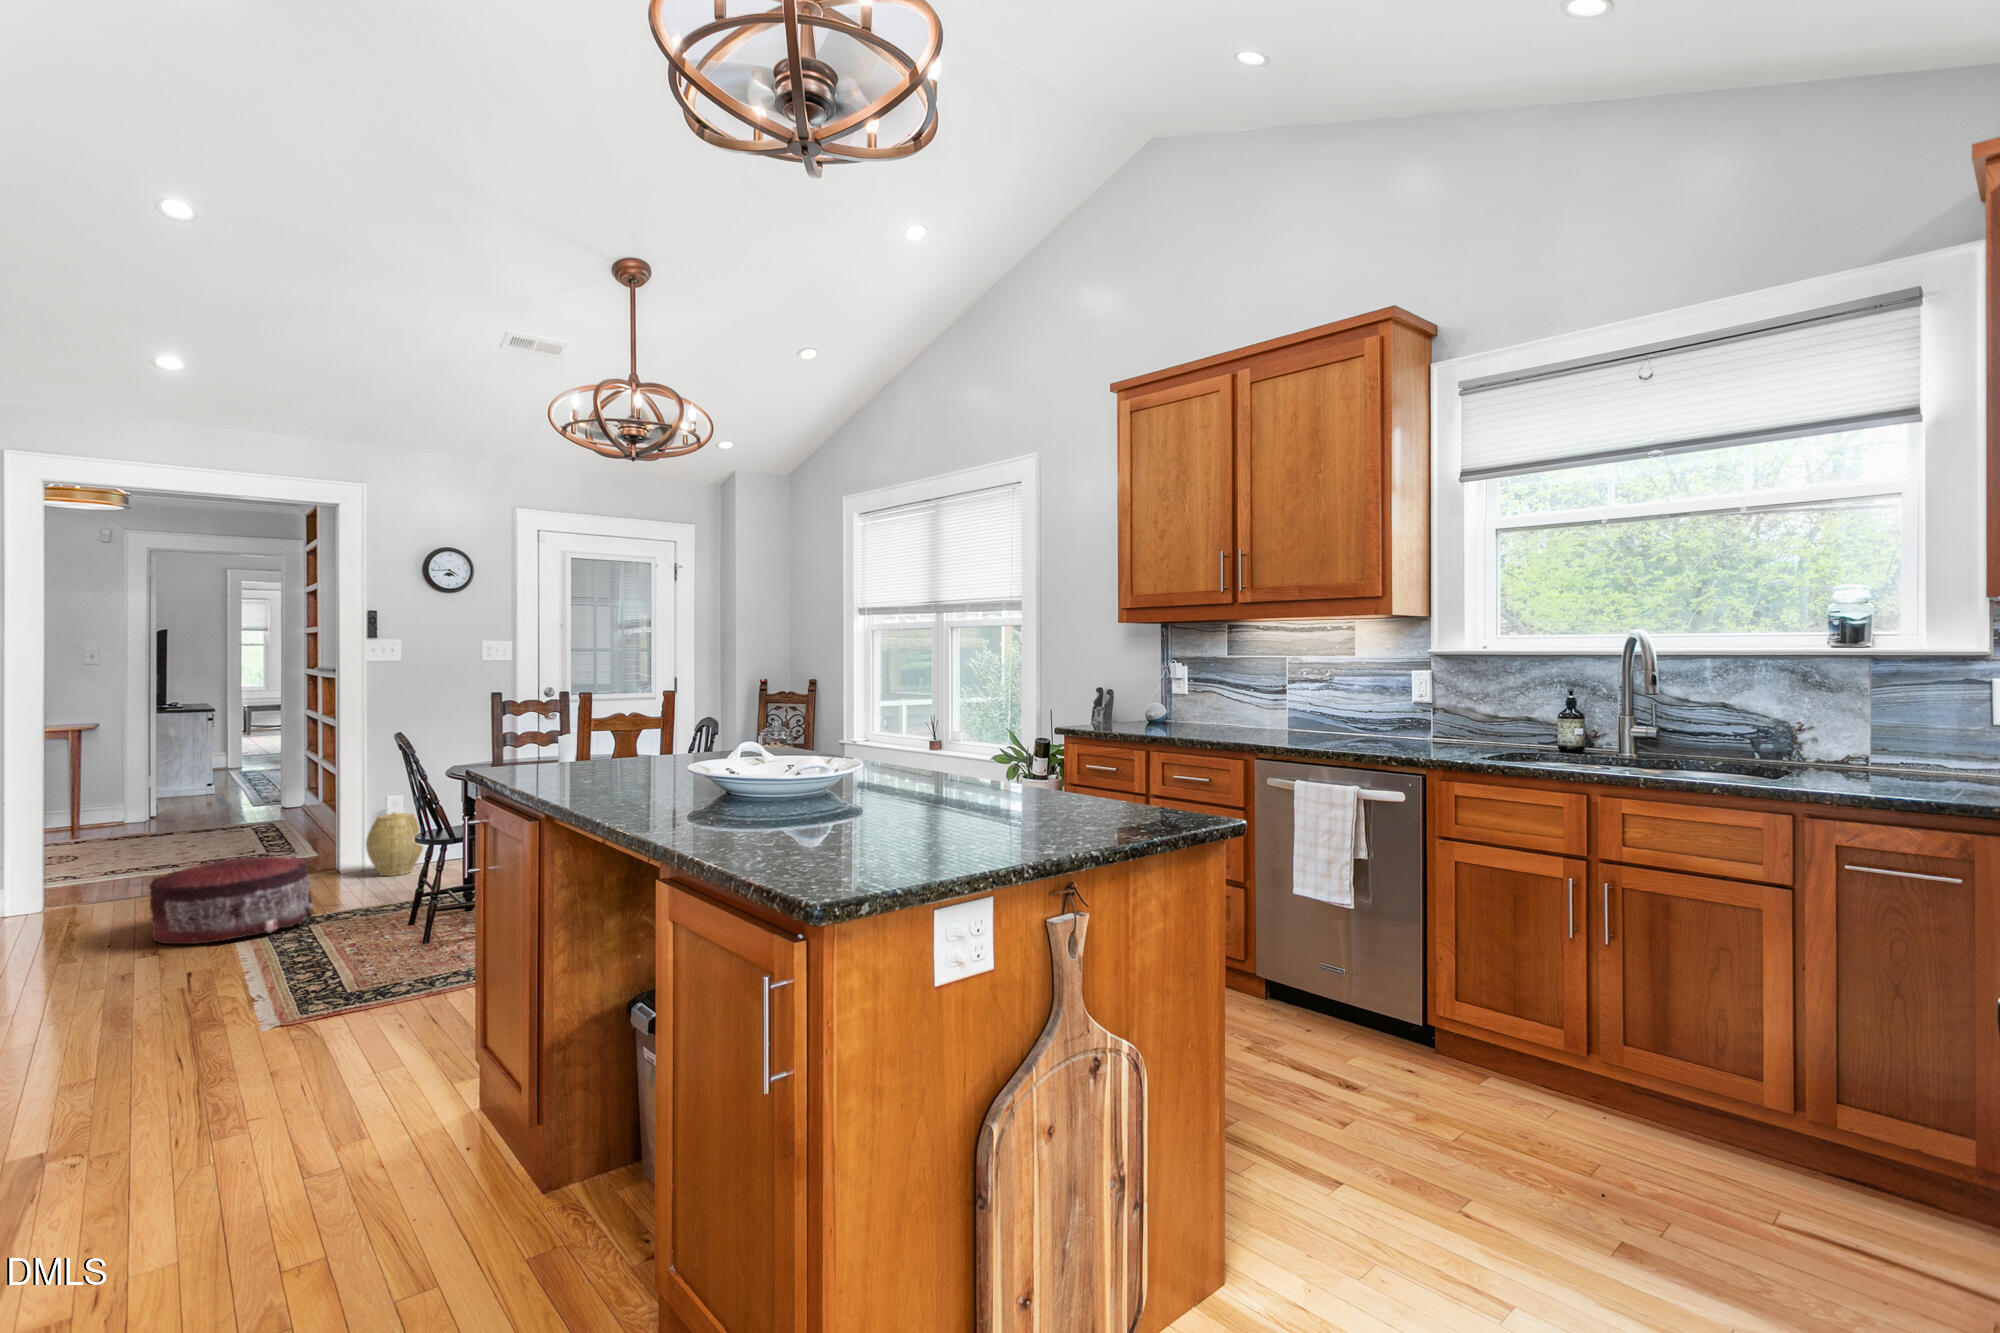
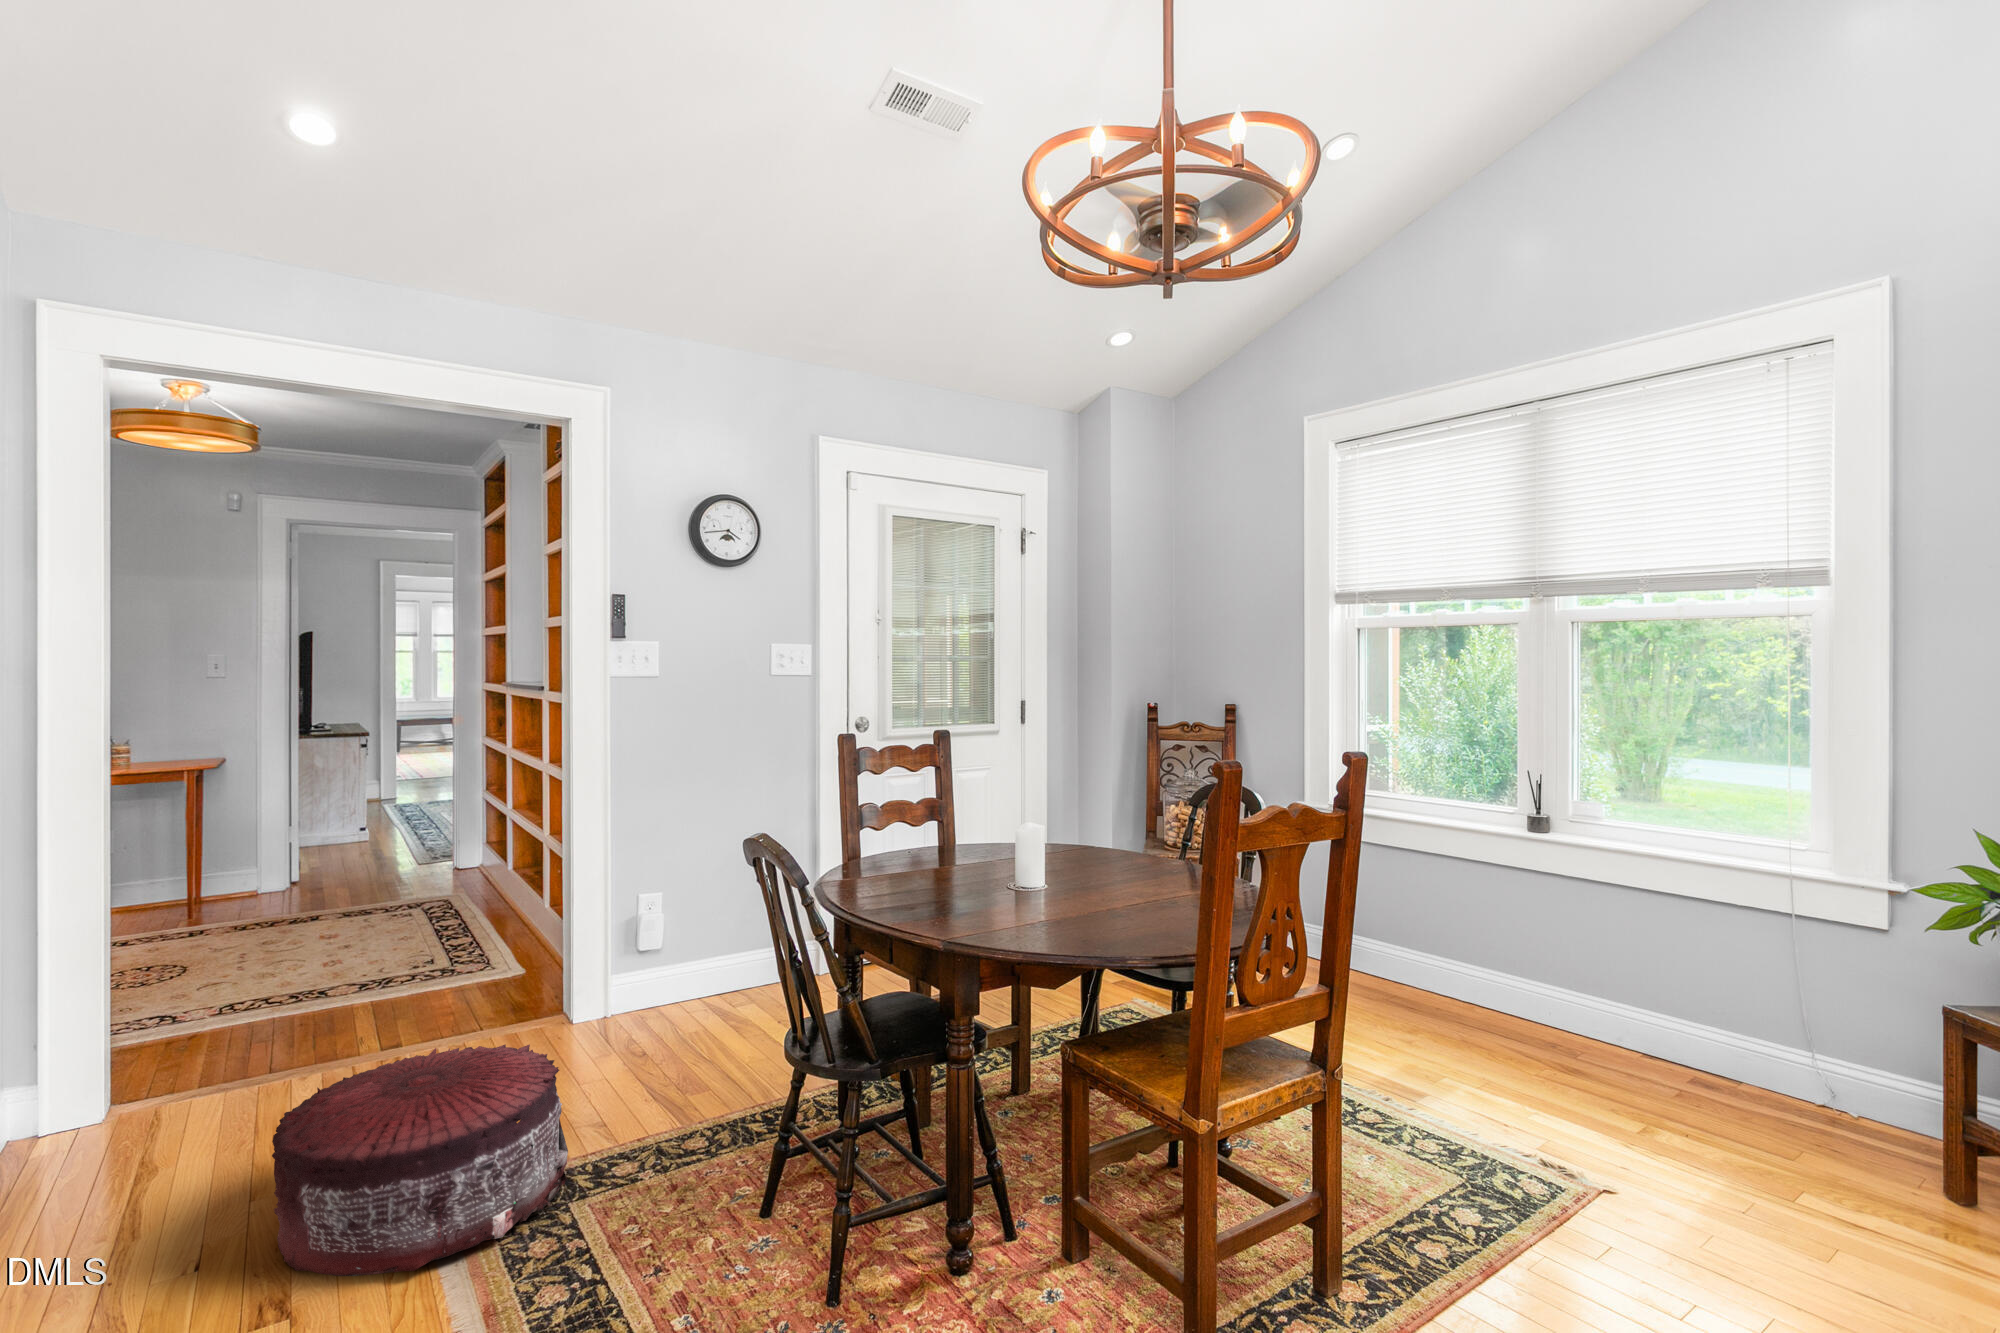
woven basket: present [366,812,423,876] -> none [613,925,699,1034]

